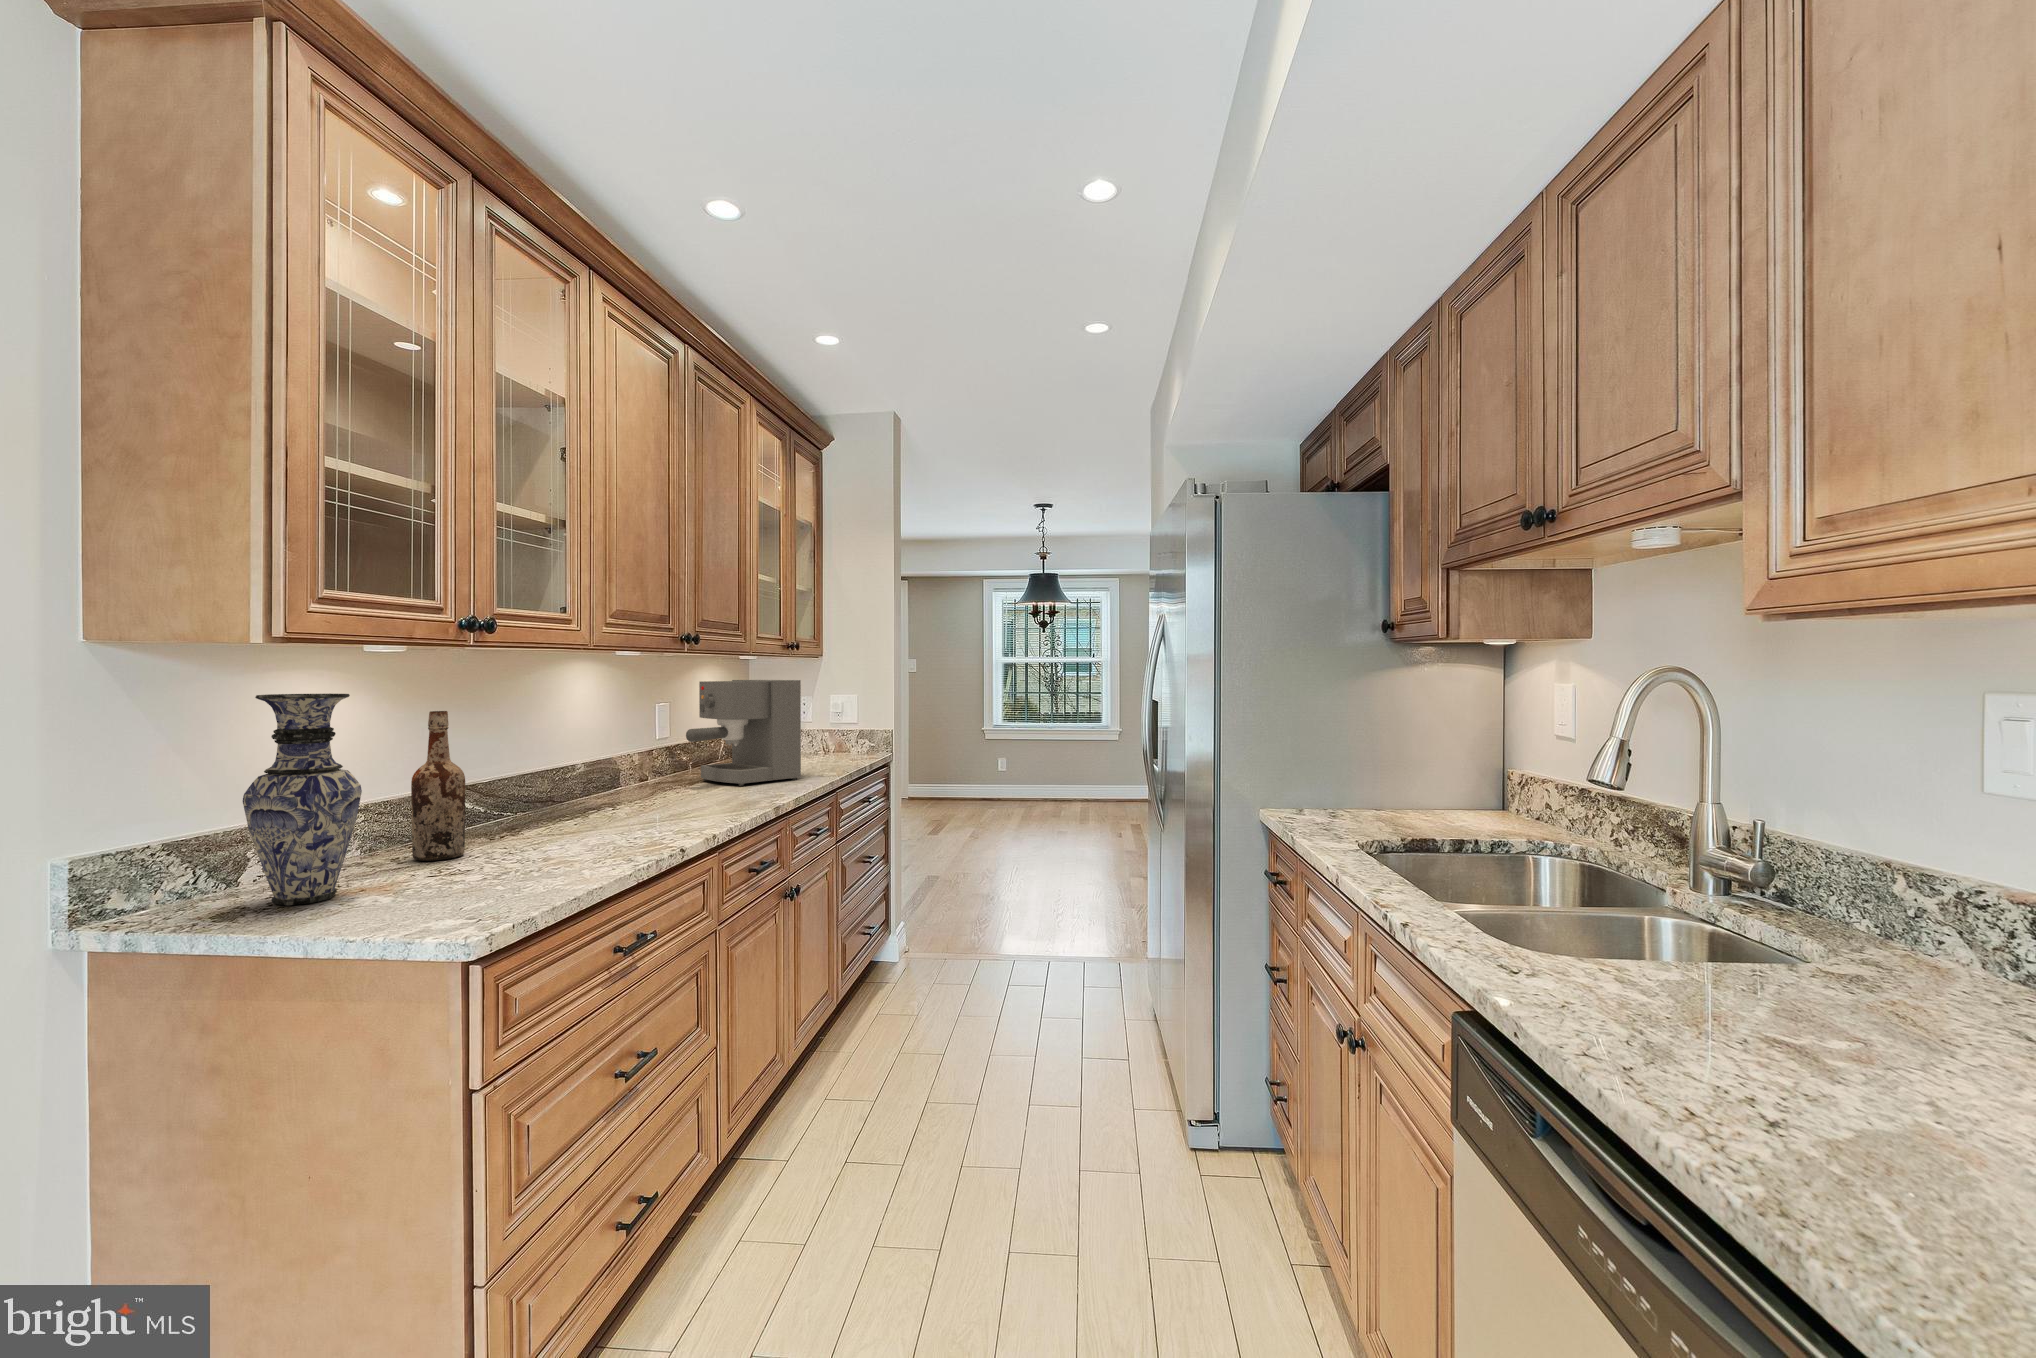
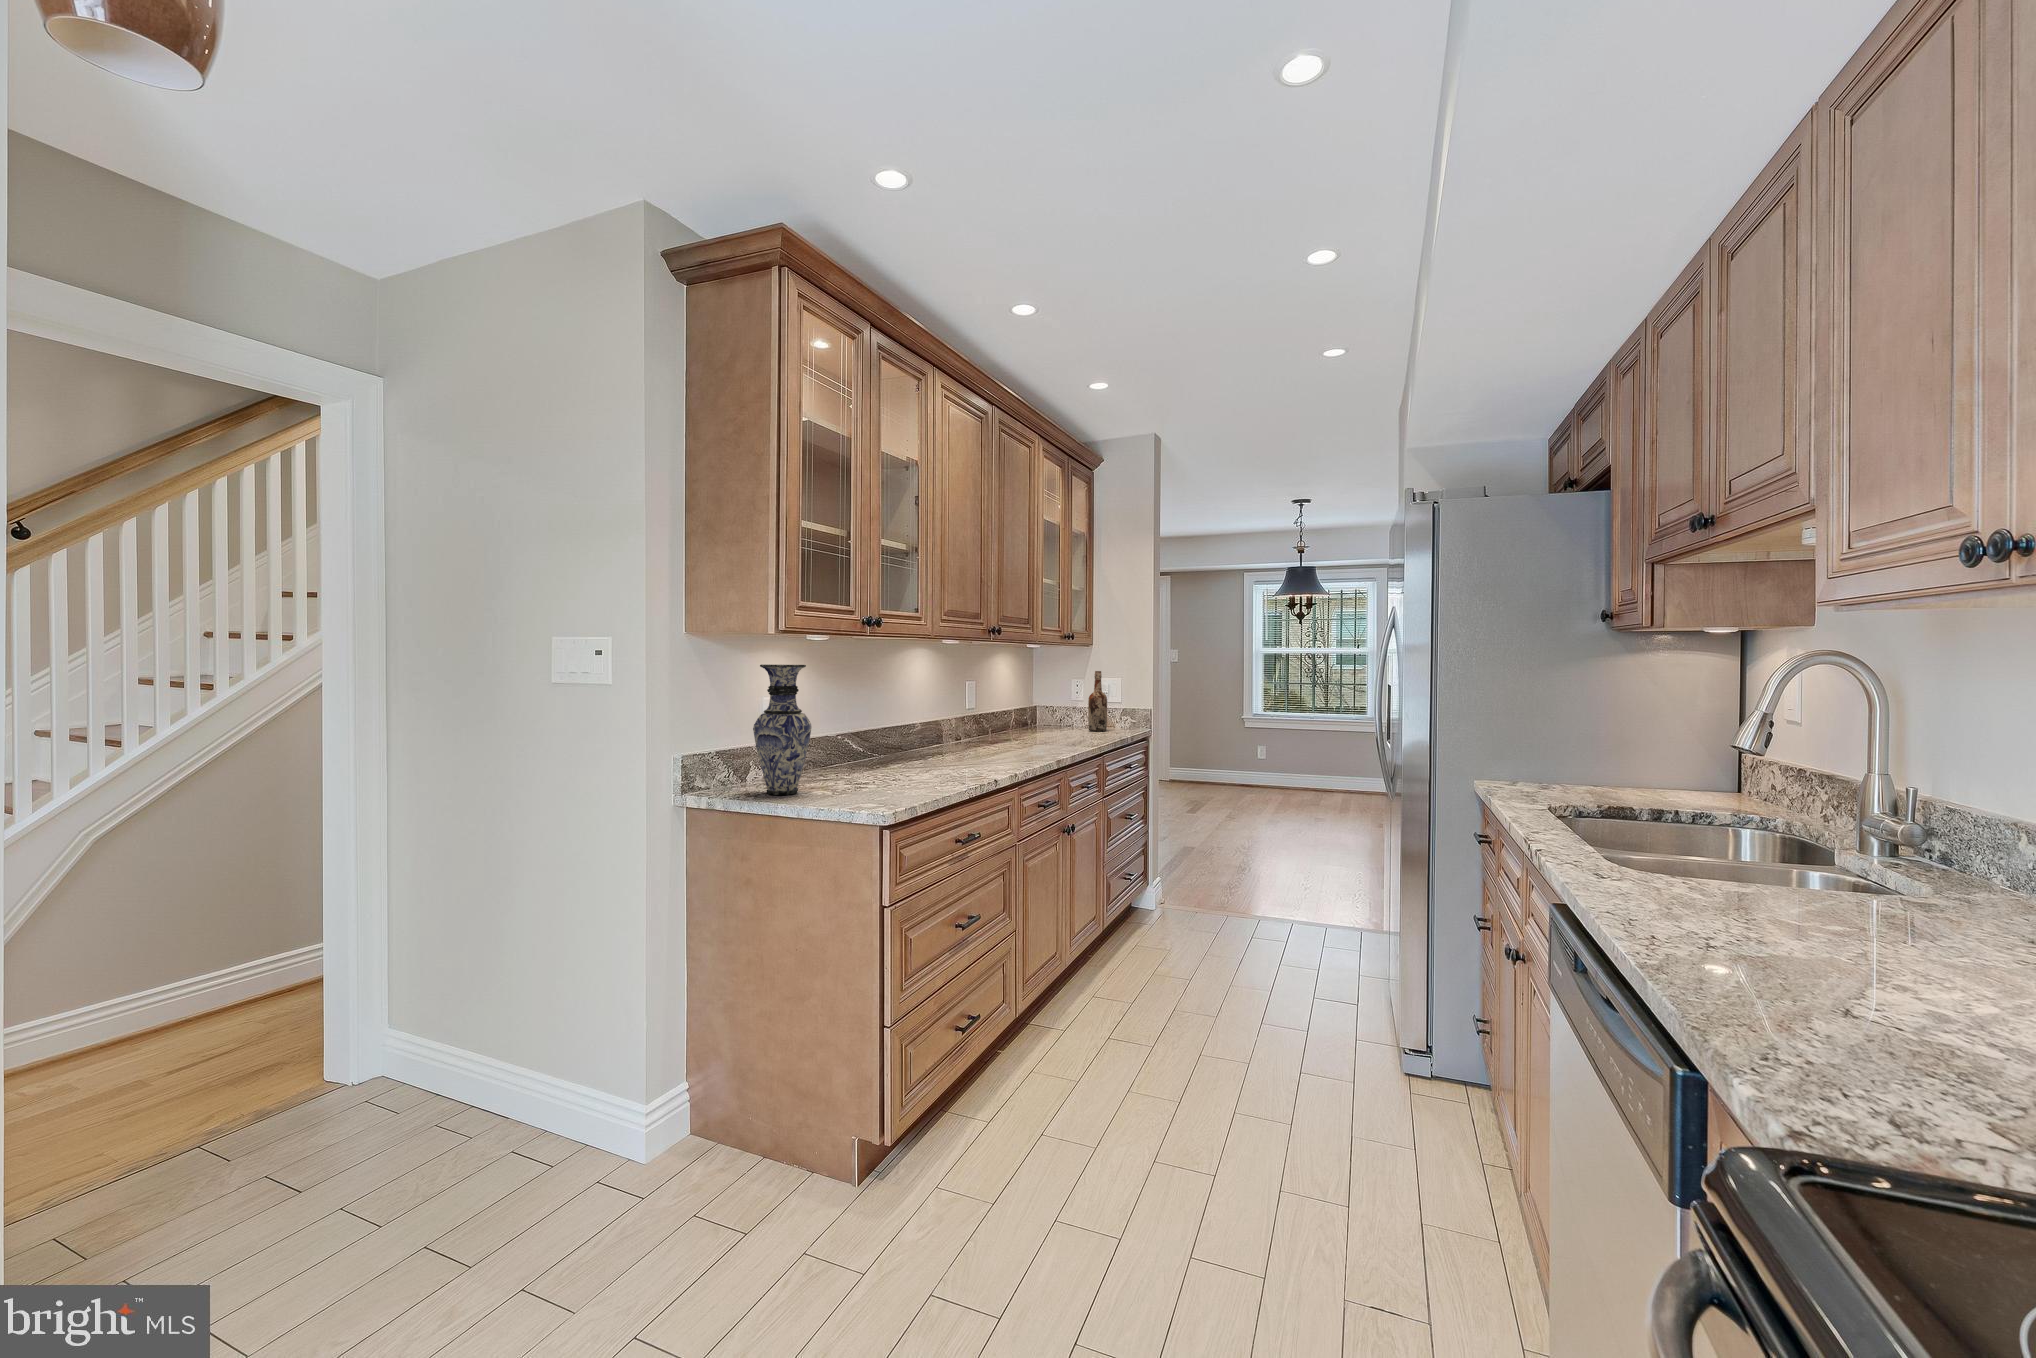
coffee maker: present [686,680,801,786] -> none [991,664,1079,747]
wine bottle: present [411,711,465,861] -> present [1088,671,1107,731]

